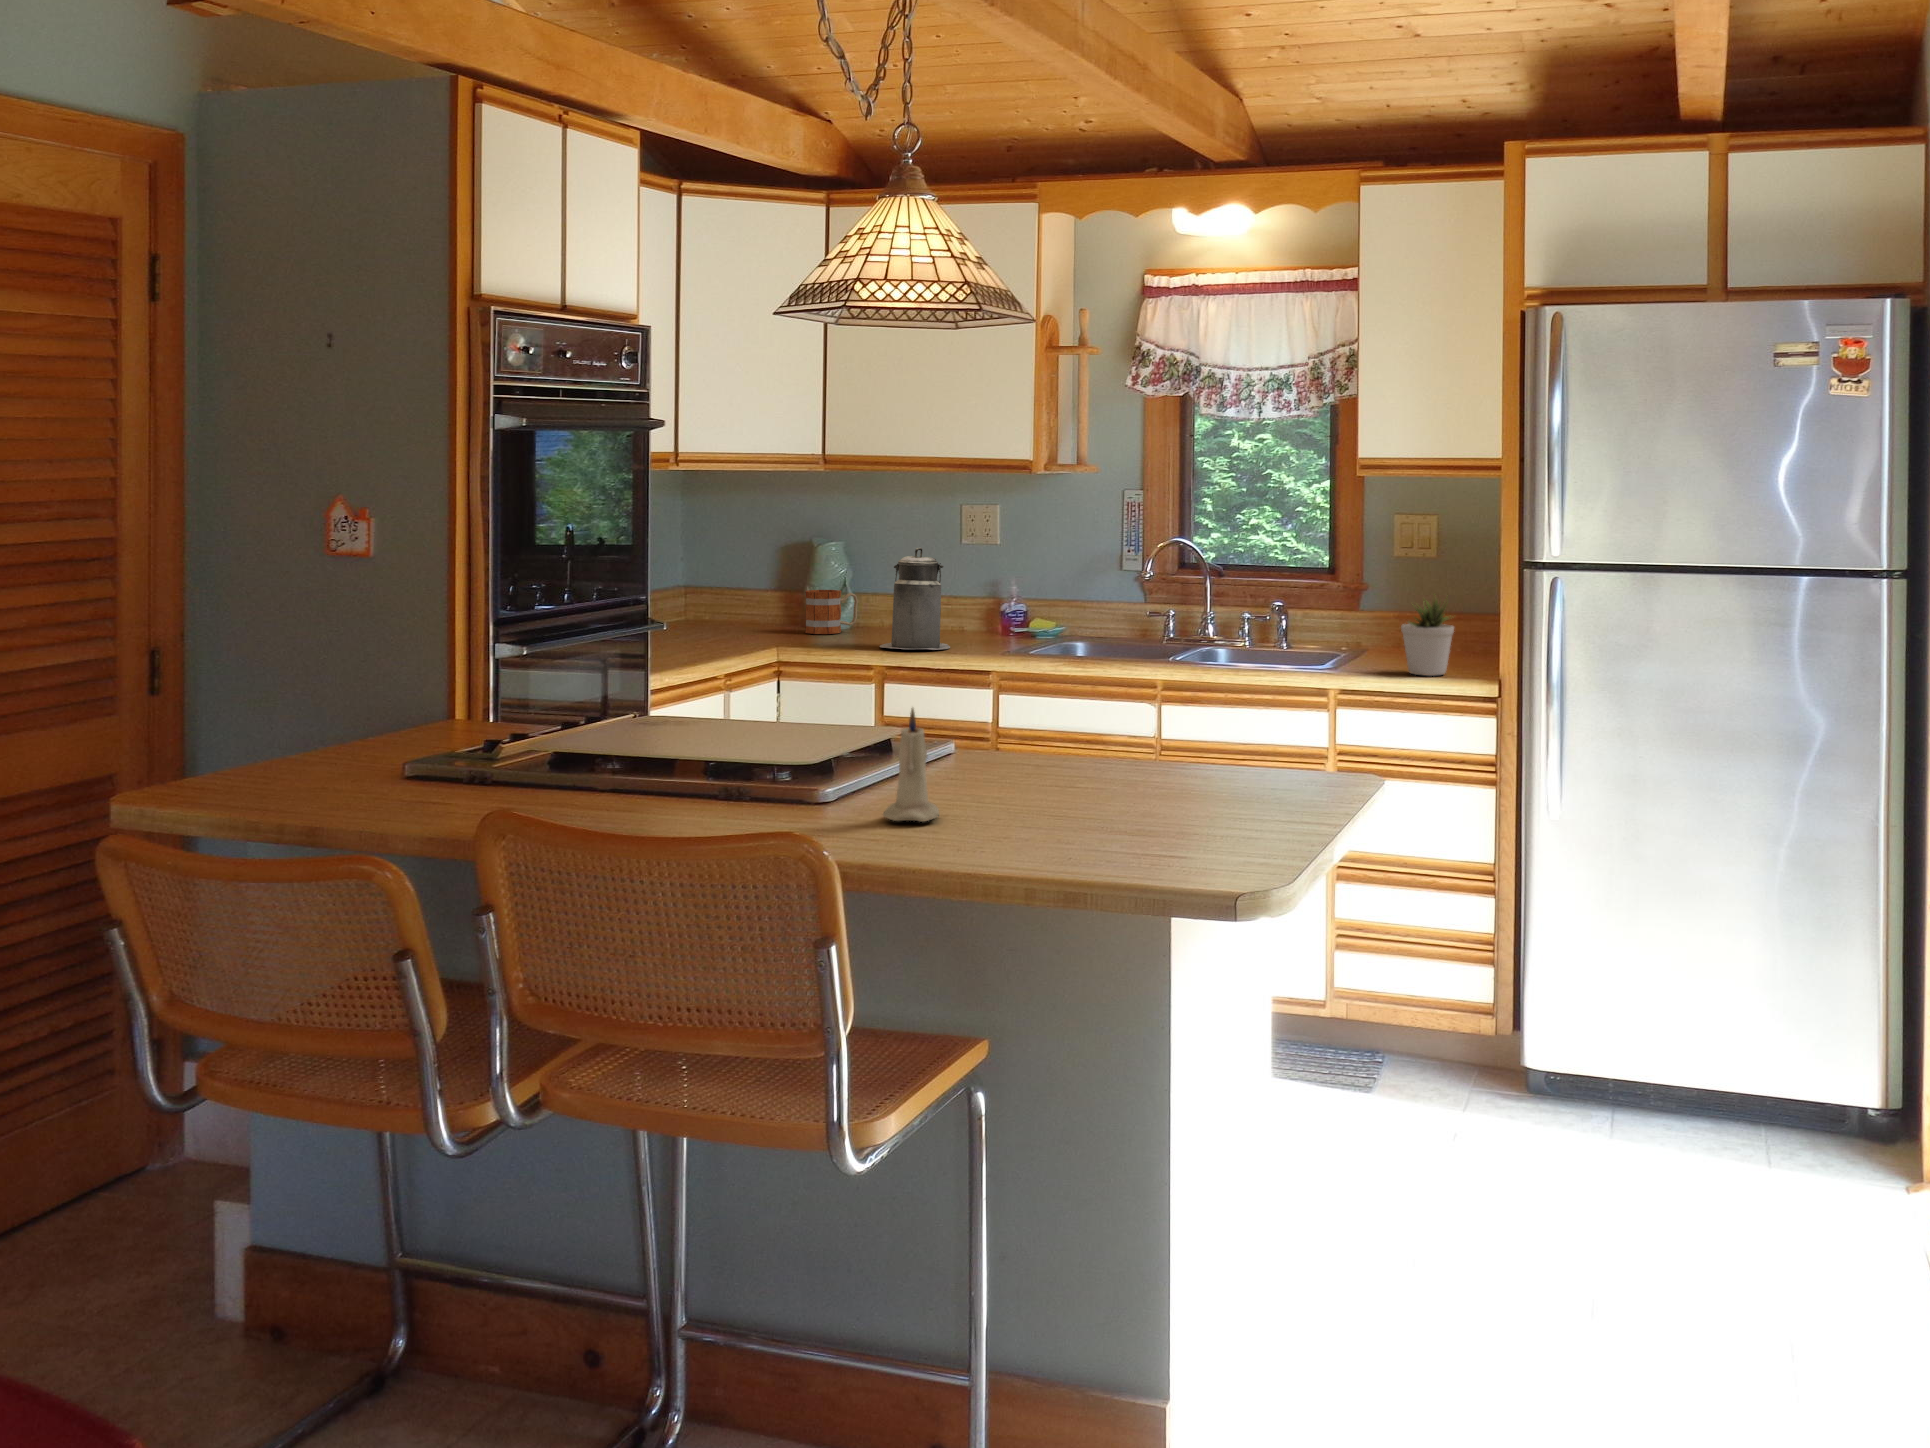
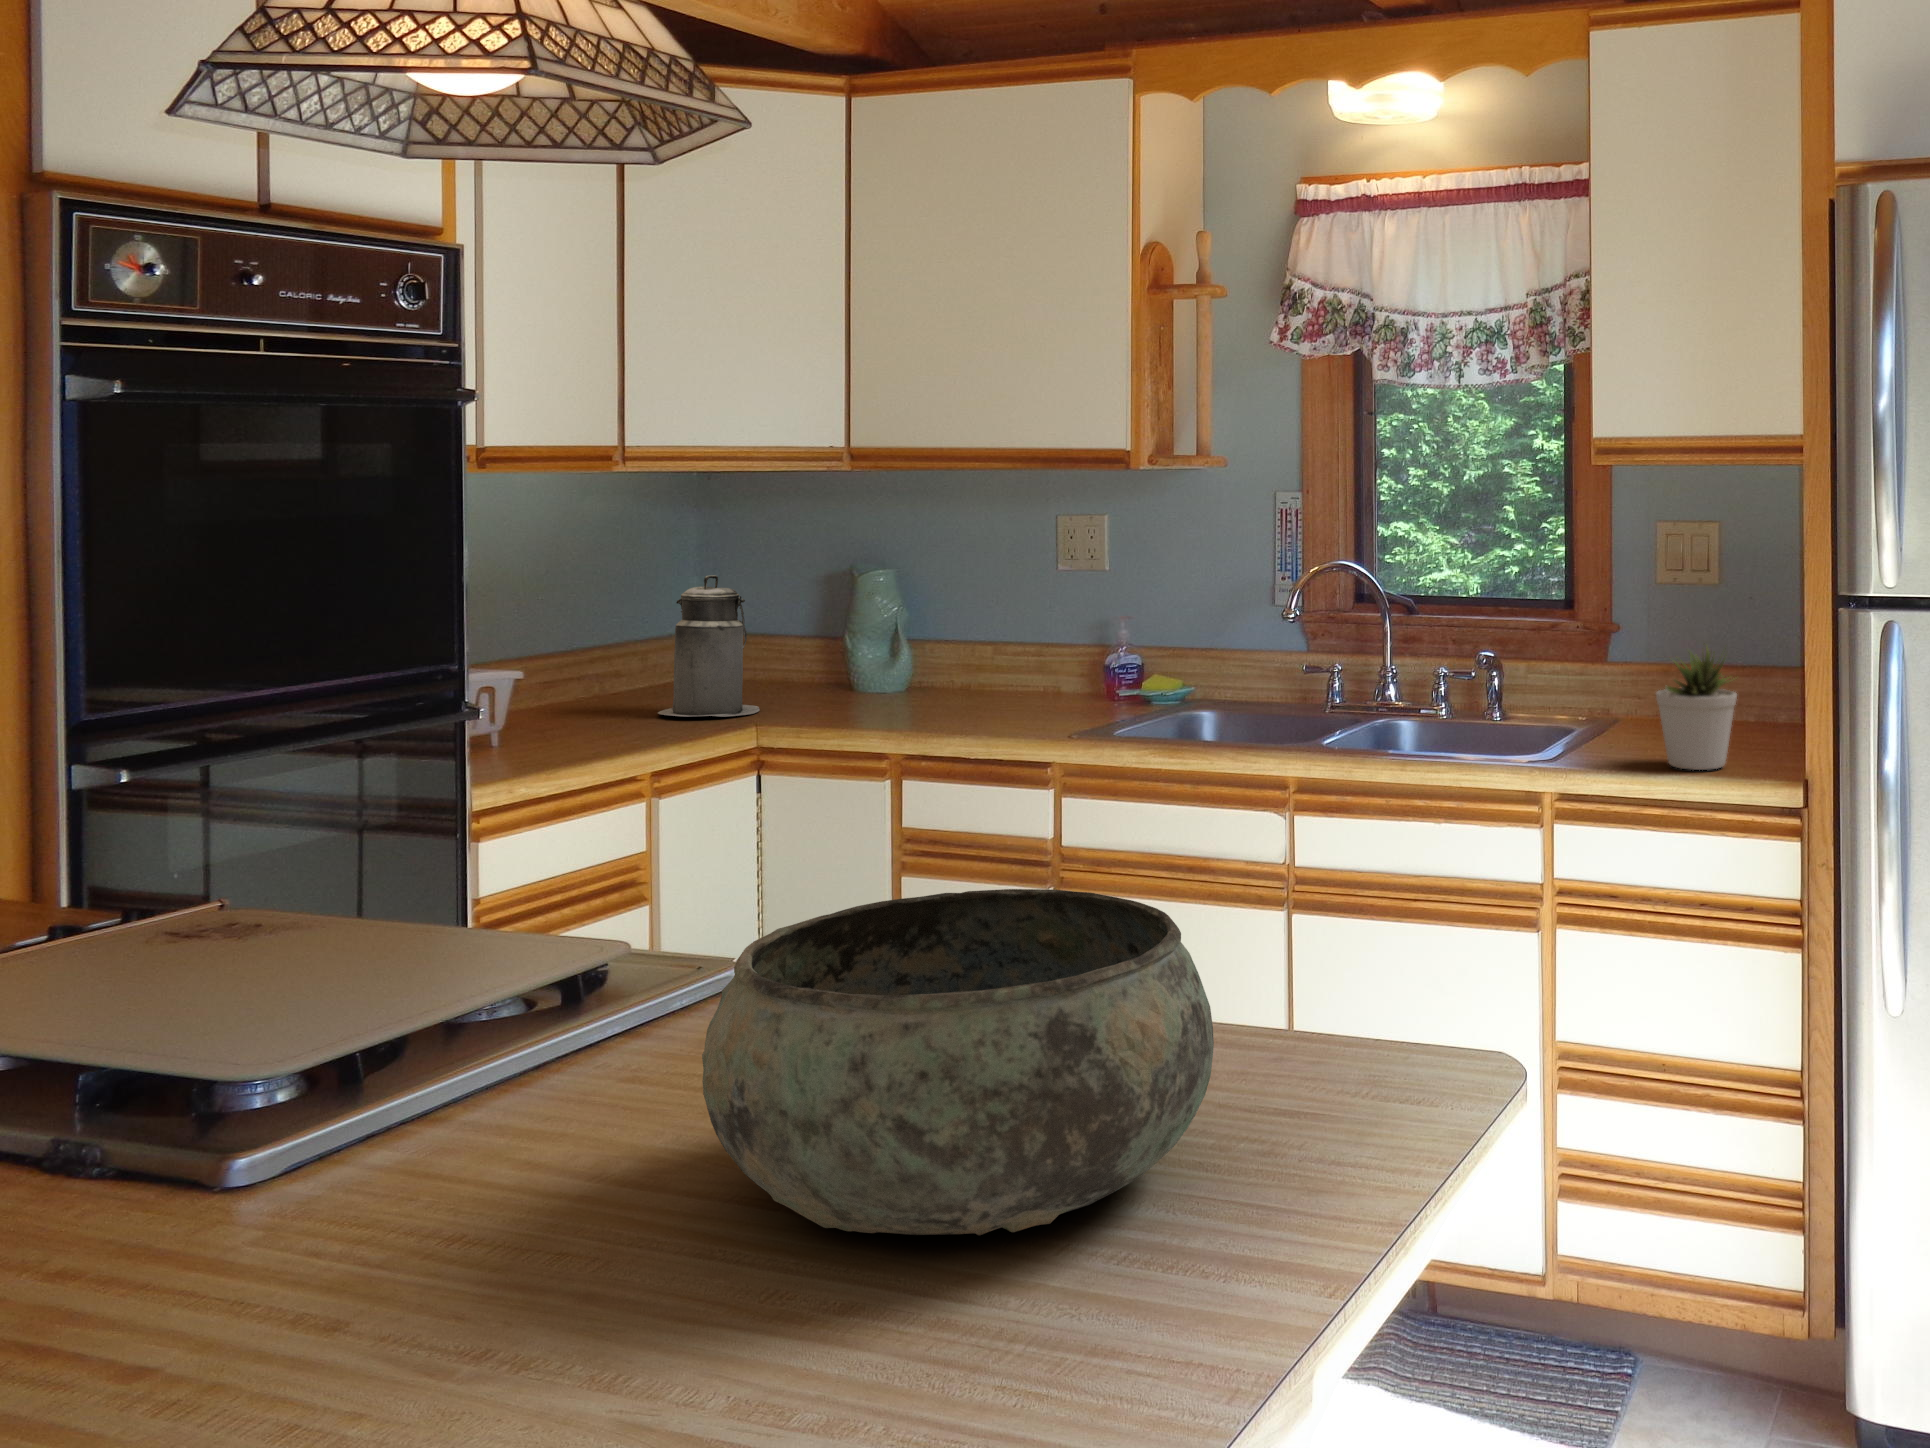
canister: present [880,548,950,650] -> present [658,575,760,717]
mug: present [805,590,858,634] -> none [832,637,910,701]
bowl: none [1056,677,1272,803] -> present [702,889,1214,1235]
candle: present [883,708,939,822] -> none [177,1021,351,1324]

